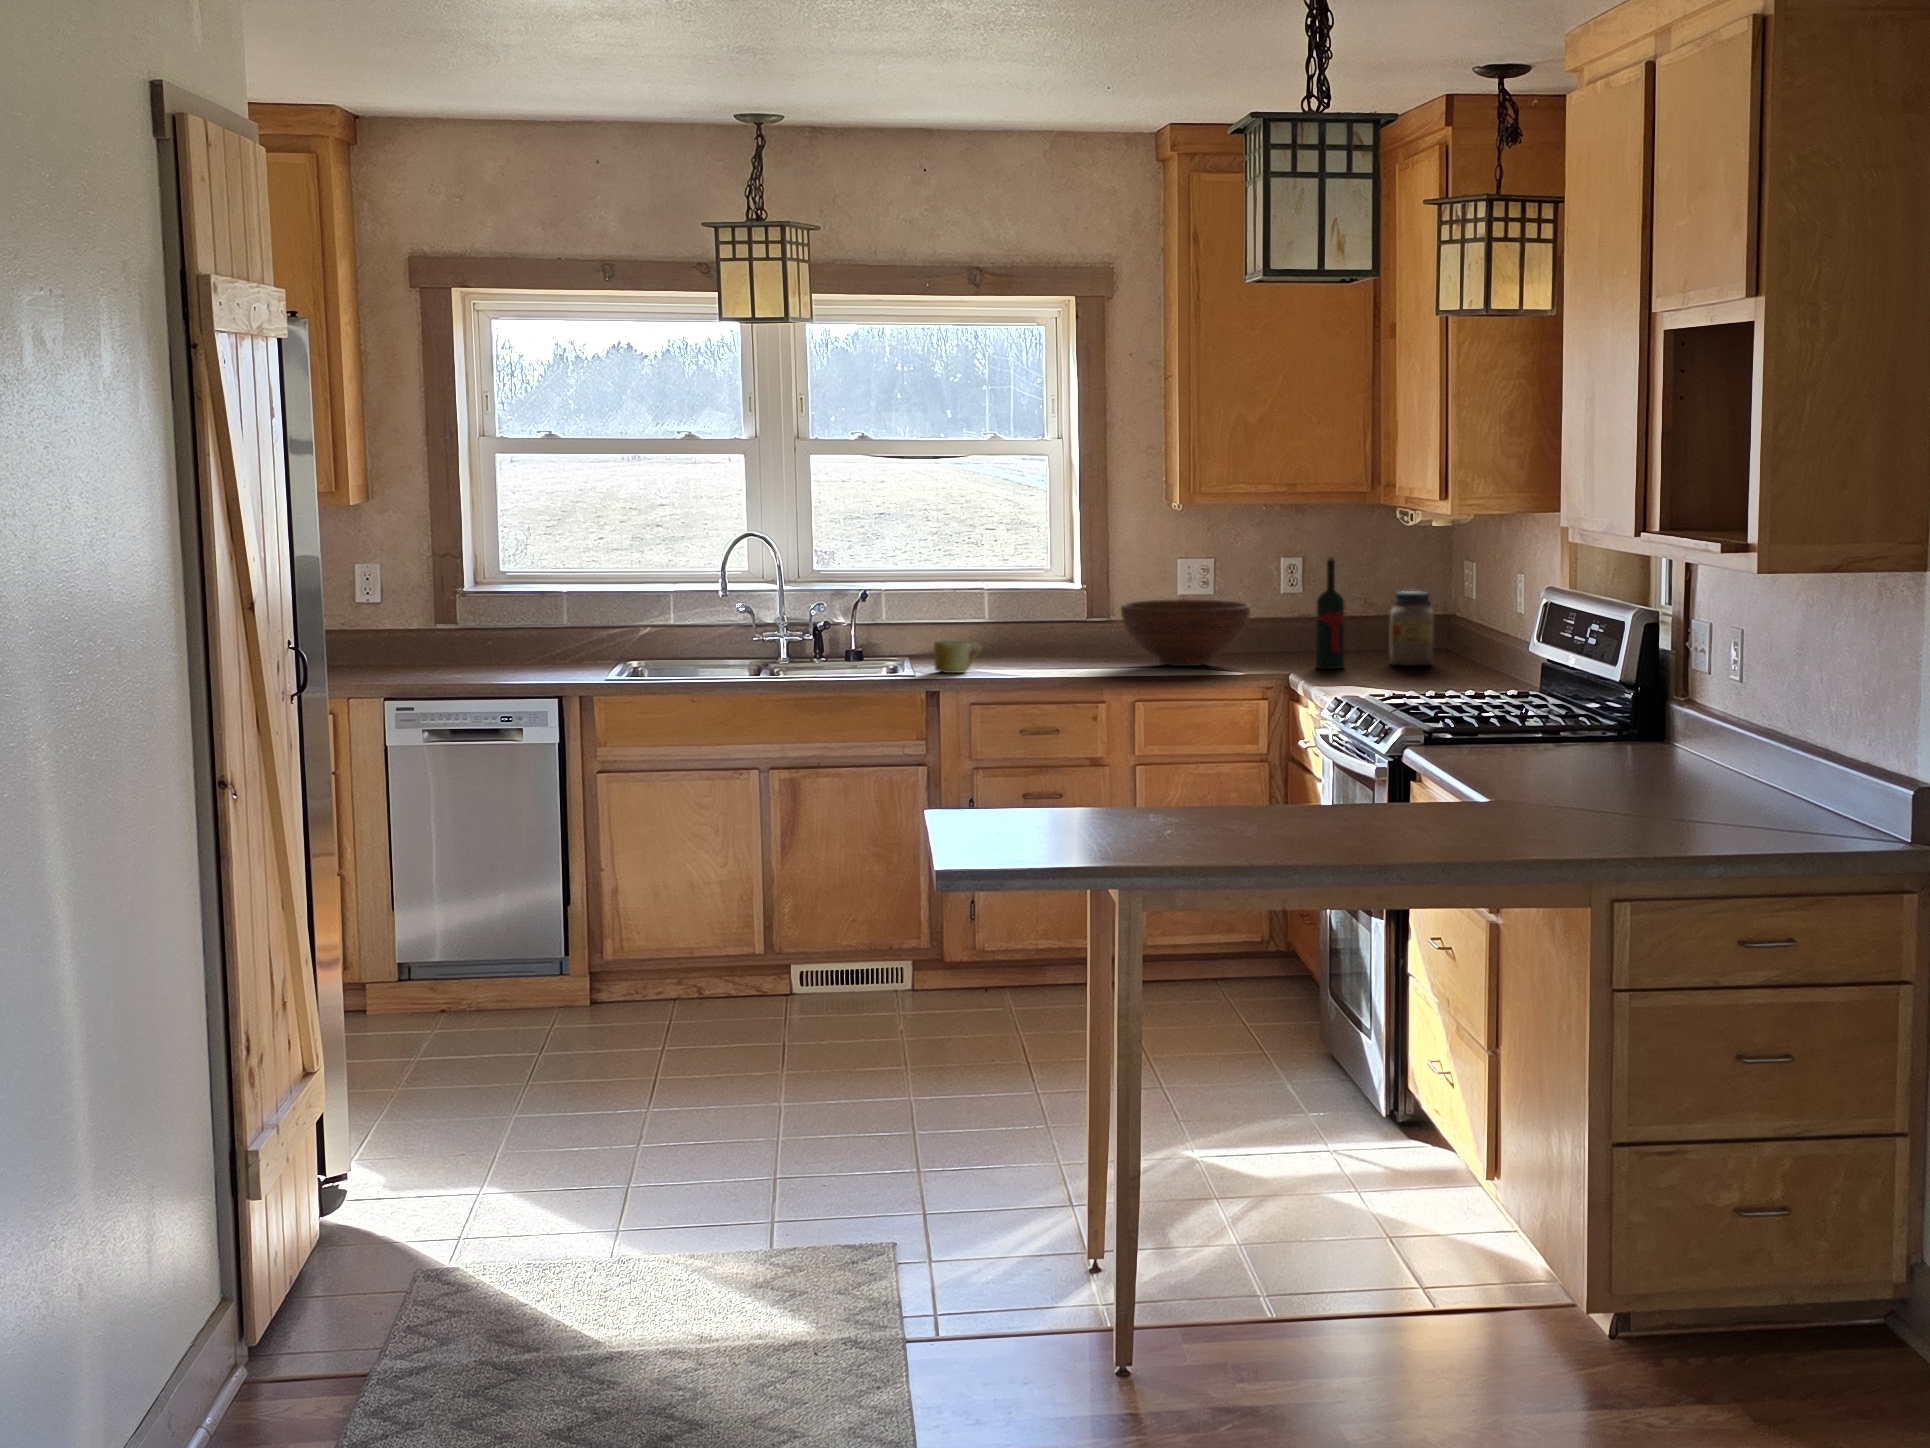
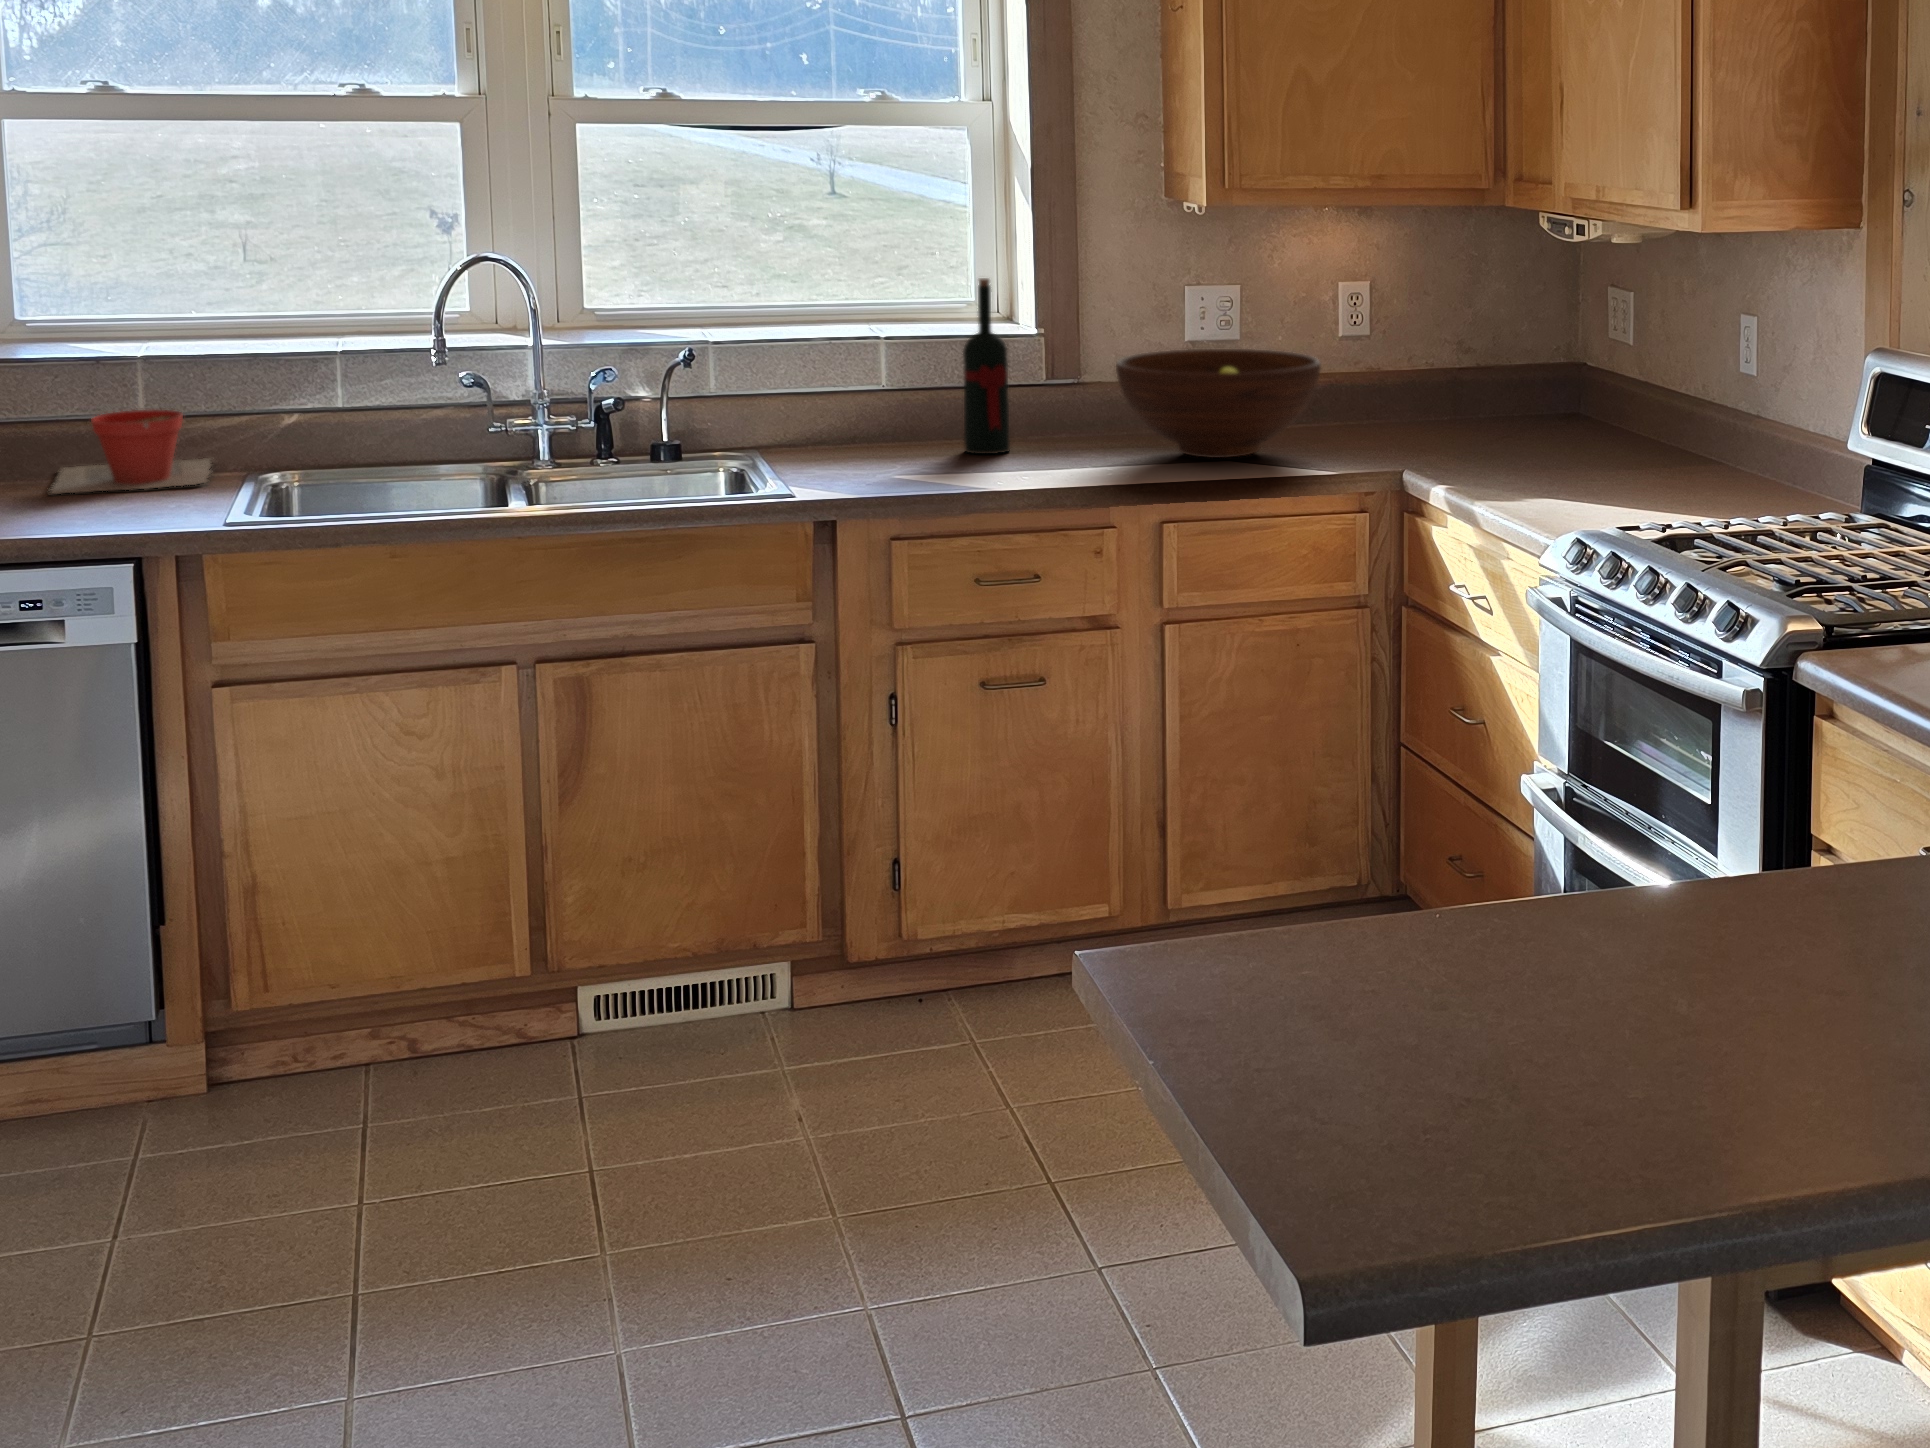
wine bottle: present [1316,555,1344,669] -> present [963,278,1010,454]
jar: present [1390,591,1434,666] -> none [1524,333,1595,447]
plant pot: none [513,621,601,665] -> present [50,410,211,494]
mug: present [934,640,981,673] -> none [819,431,898,488]

